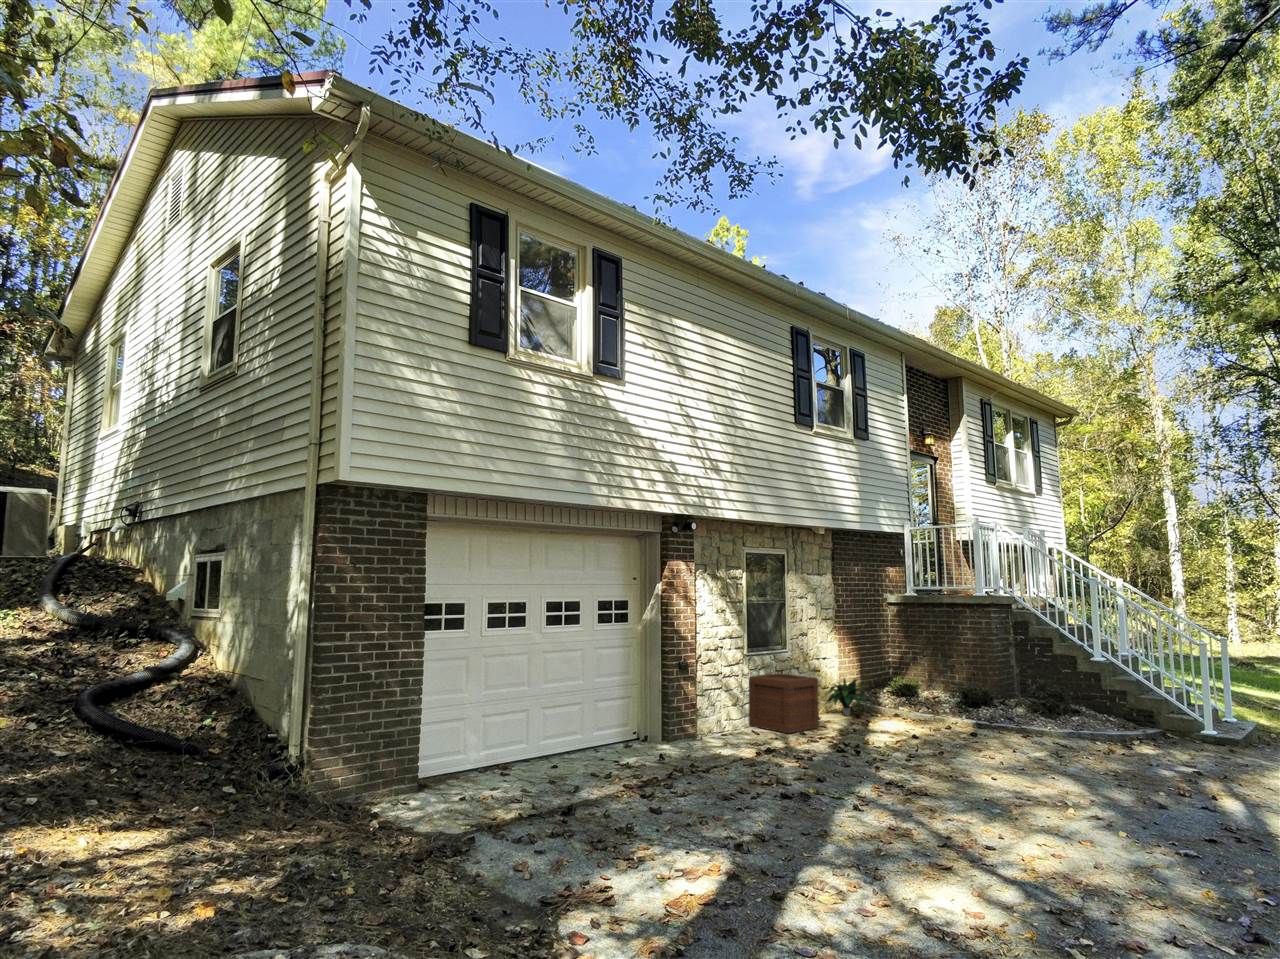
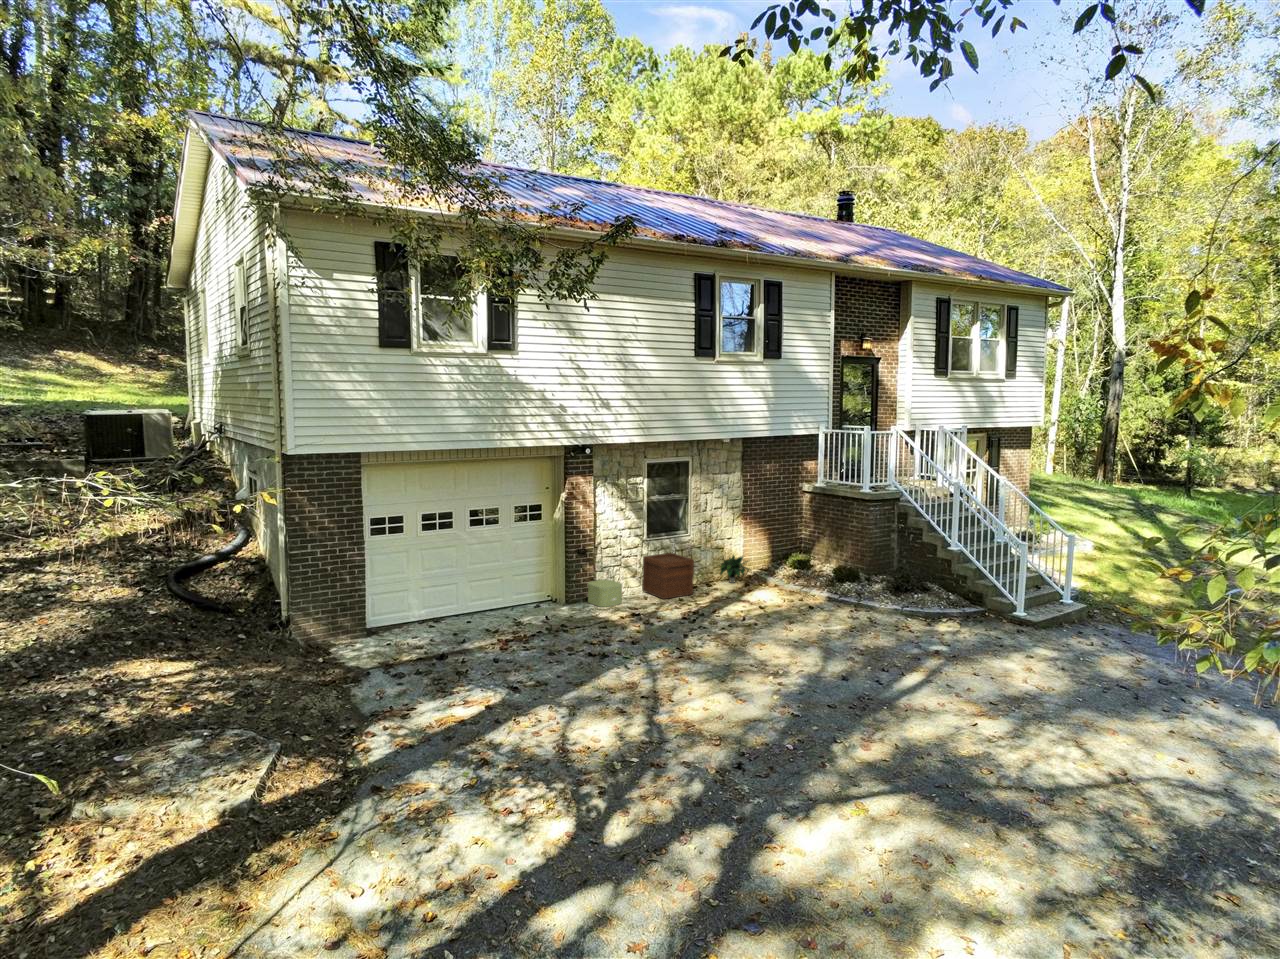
storage box: none [693,708,741,744] -> present [588,579,622,607]

